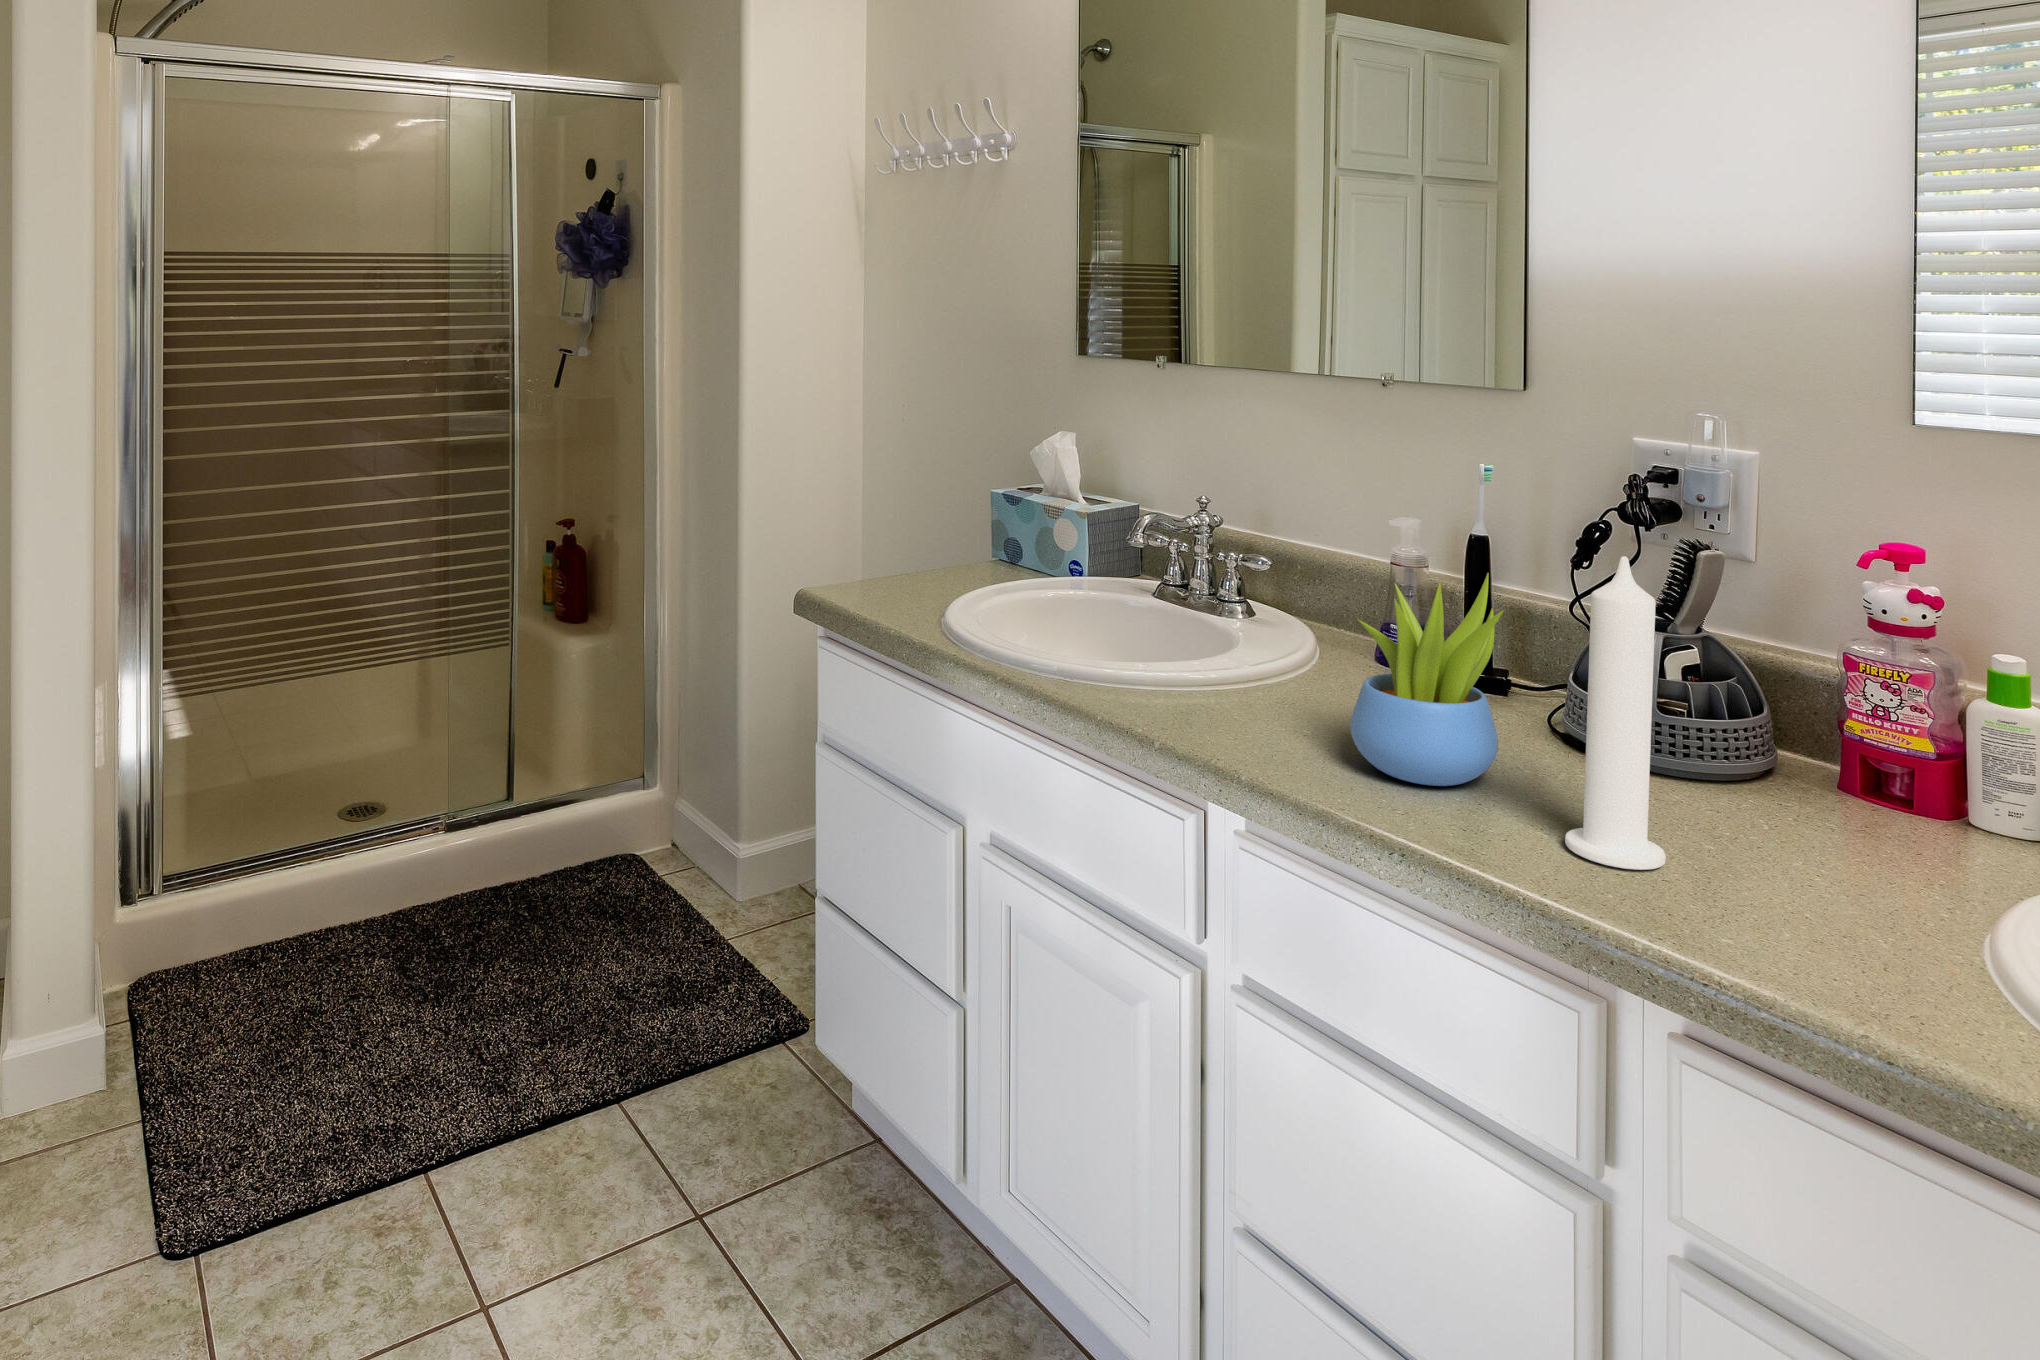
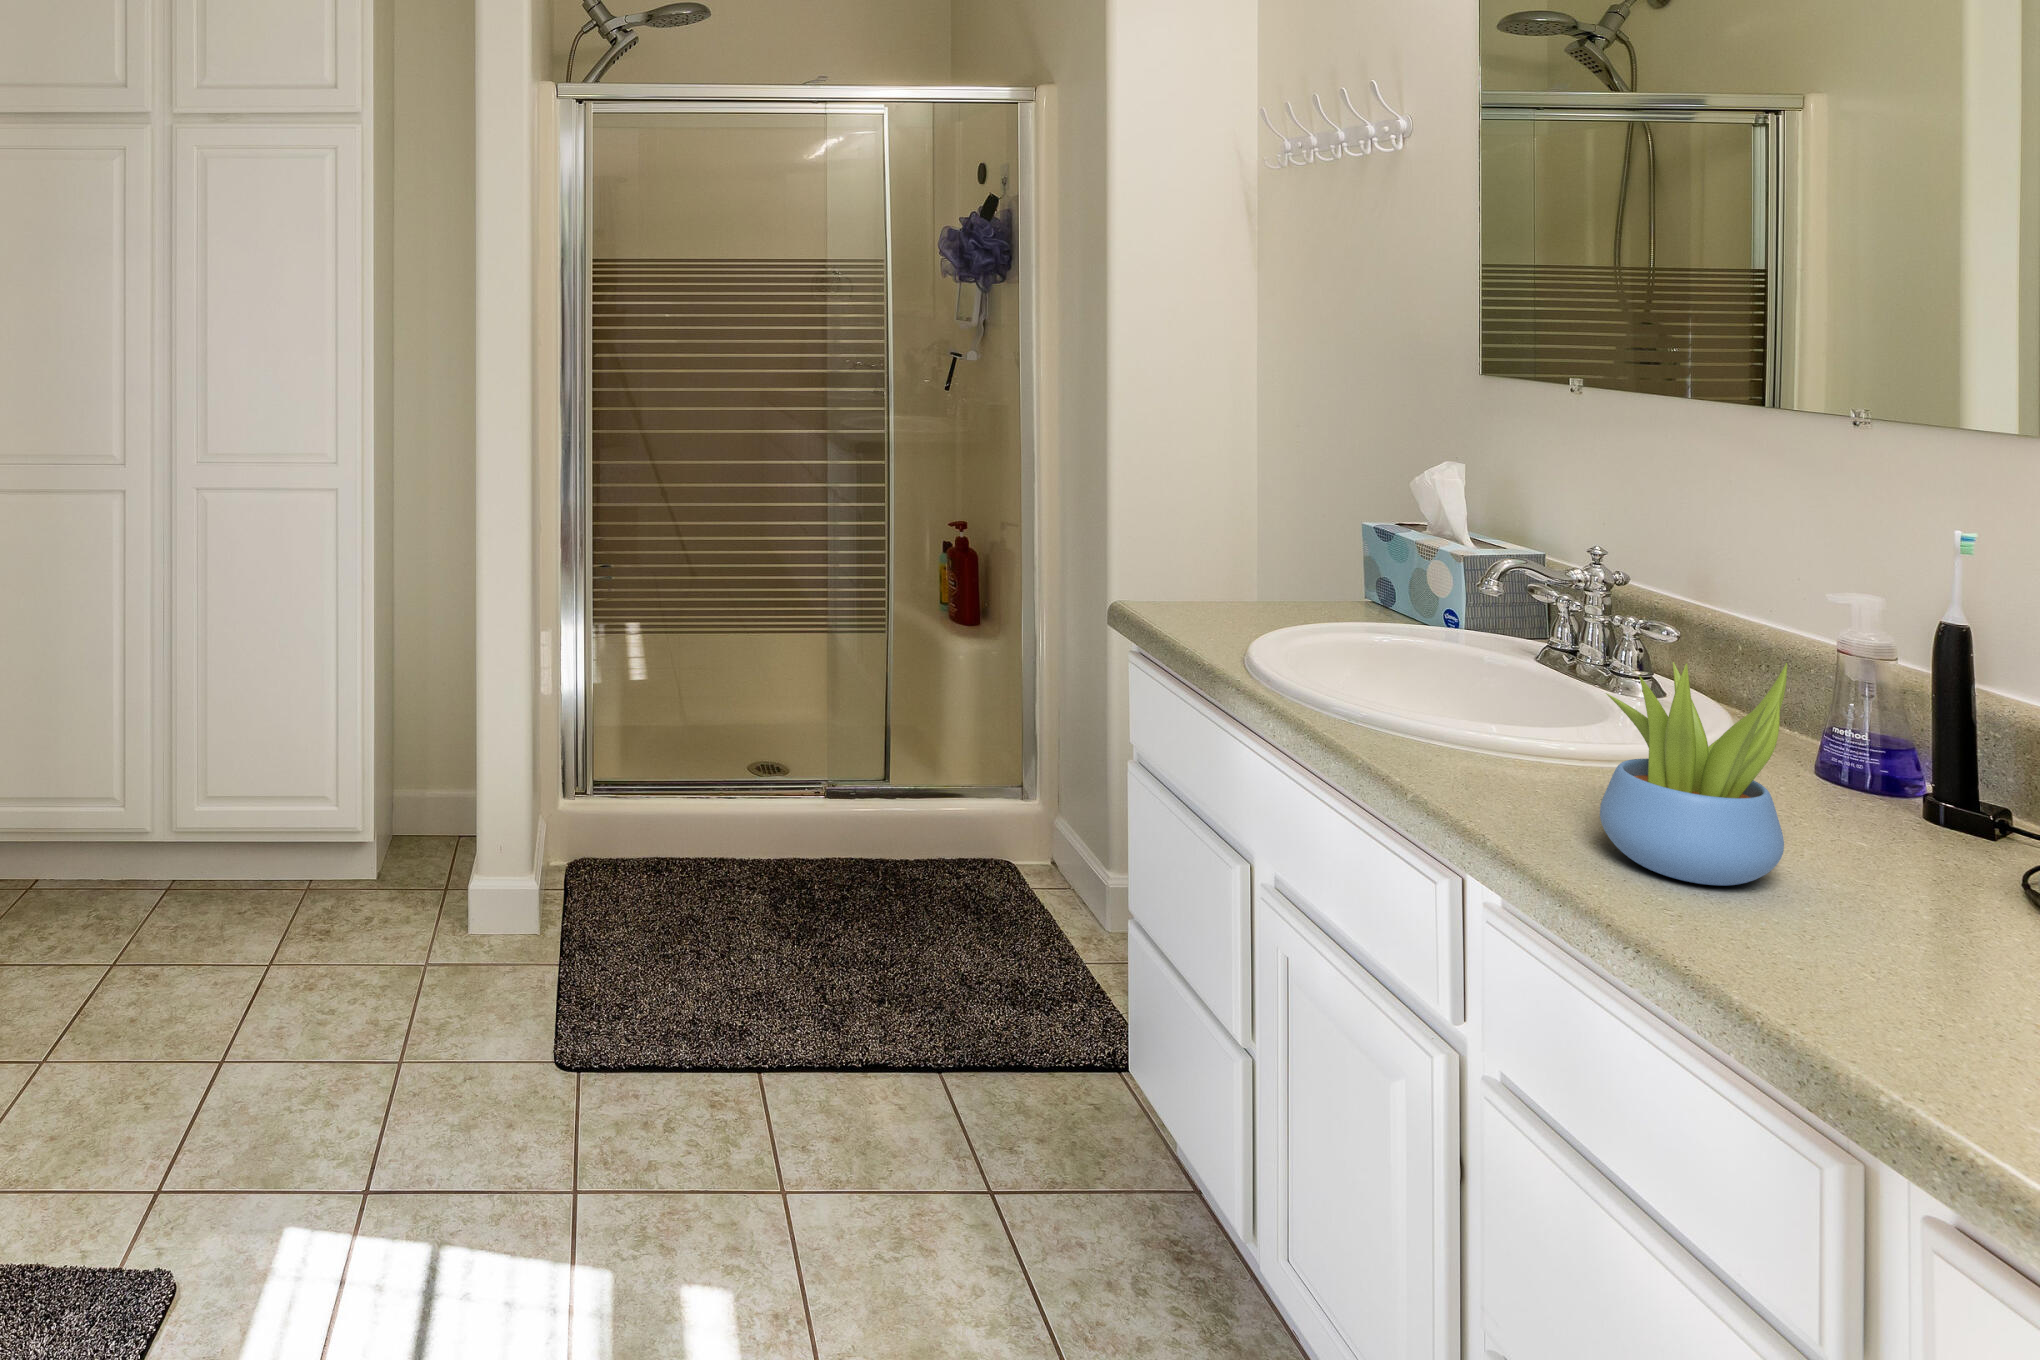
candle: present [1565,556,1666,870] -> none [1788,656,1913,999]

